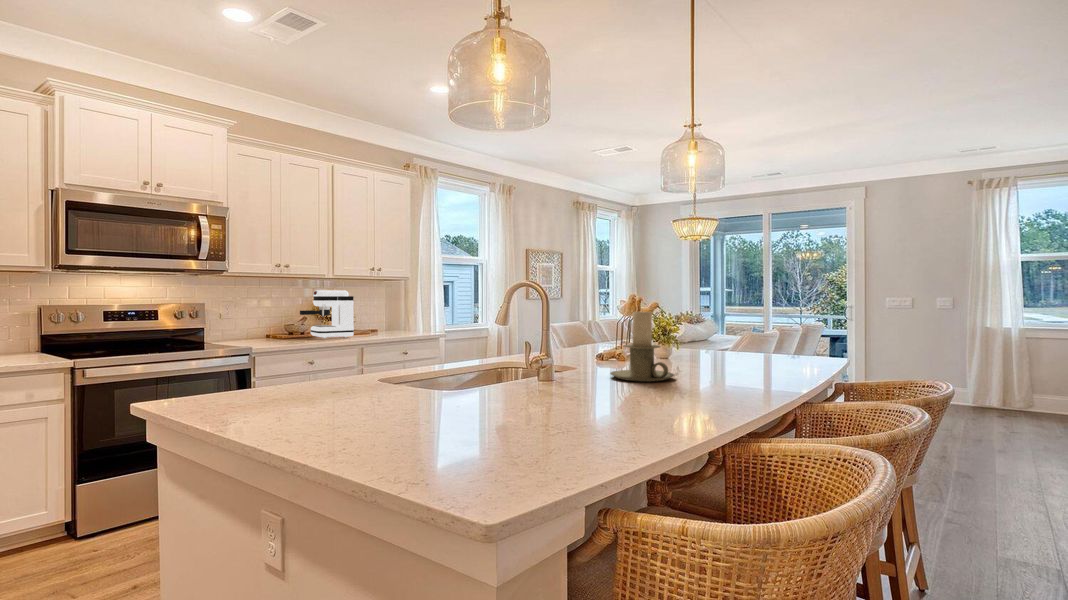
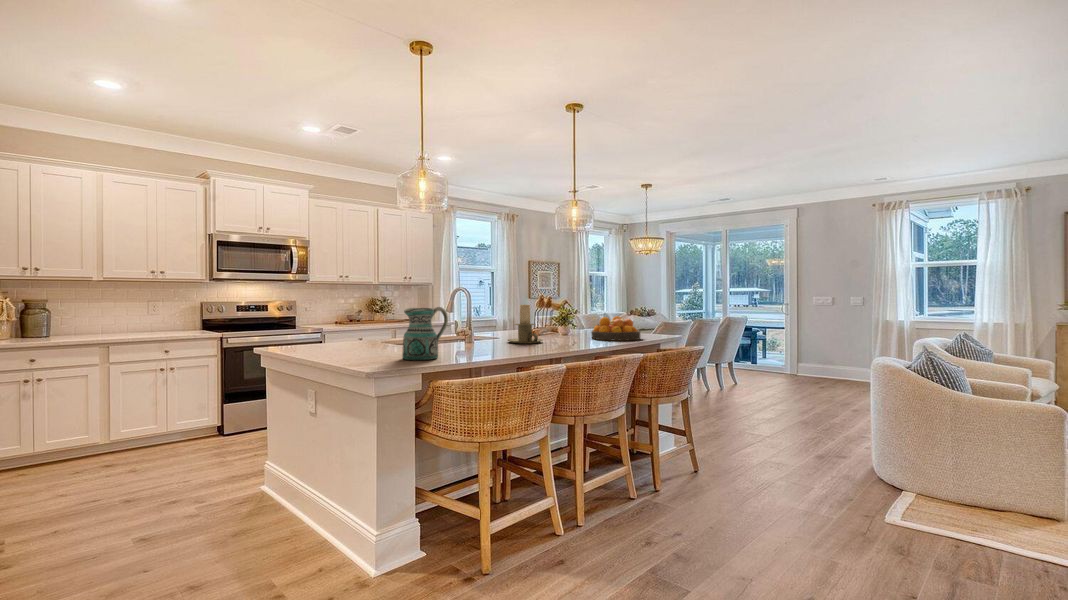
coffee maker: present [300,290,354,338] -> none [356,292,391,324]
ceramic pitcher: none [496,321,582,447] -> present [402,307,448,360]
fruit bowl: none [723,329,809,371] -> present [591,316,640,341]

